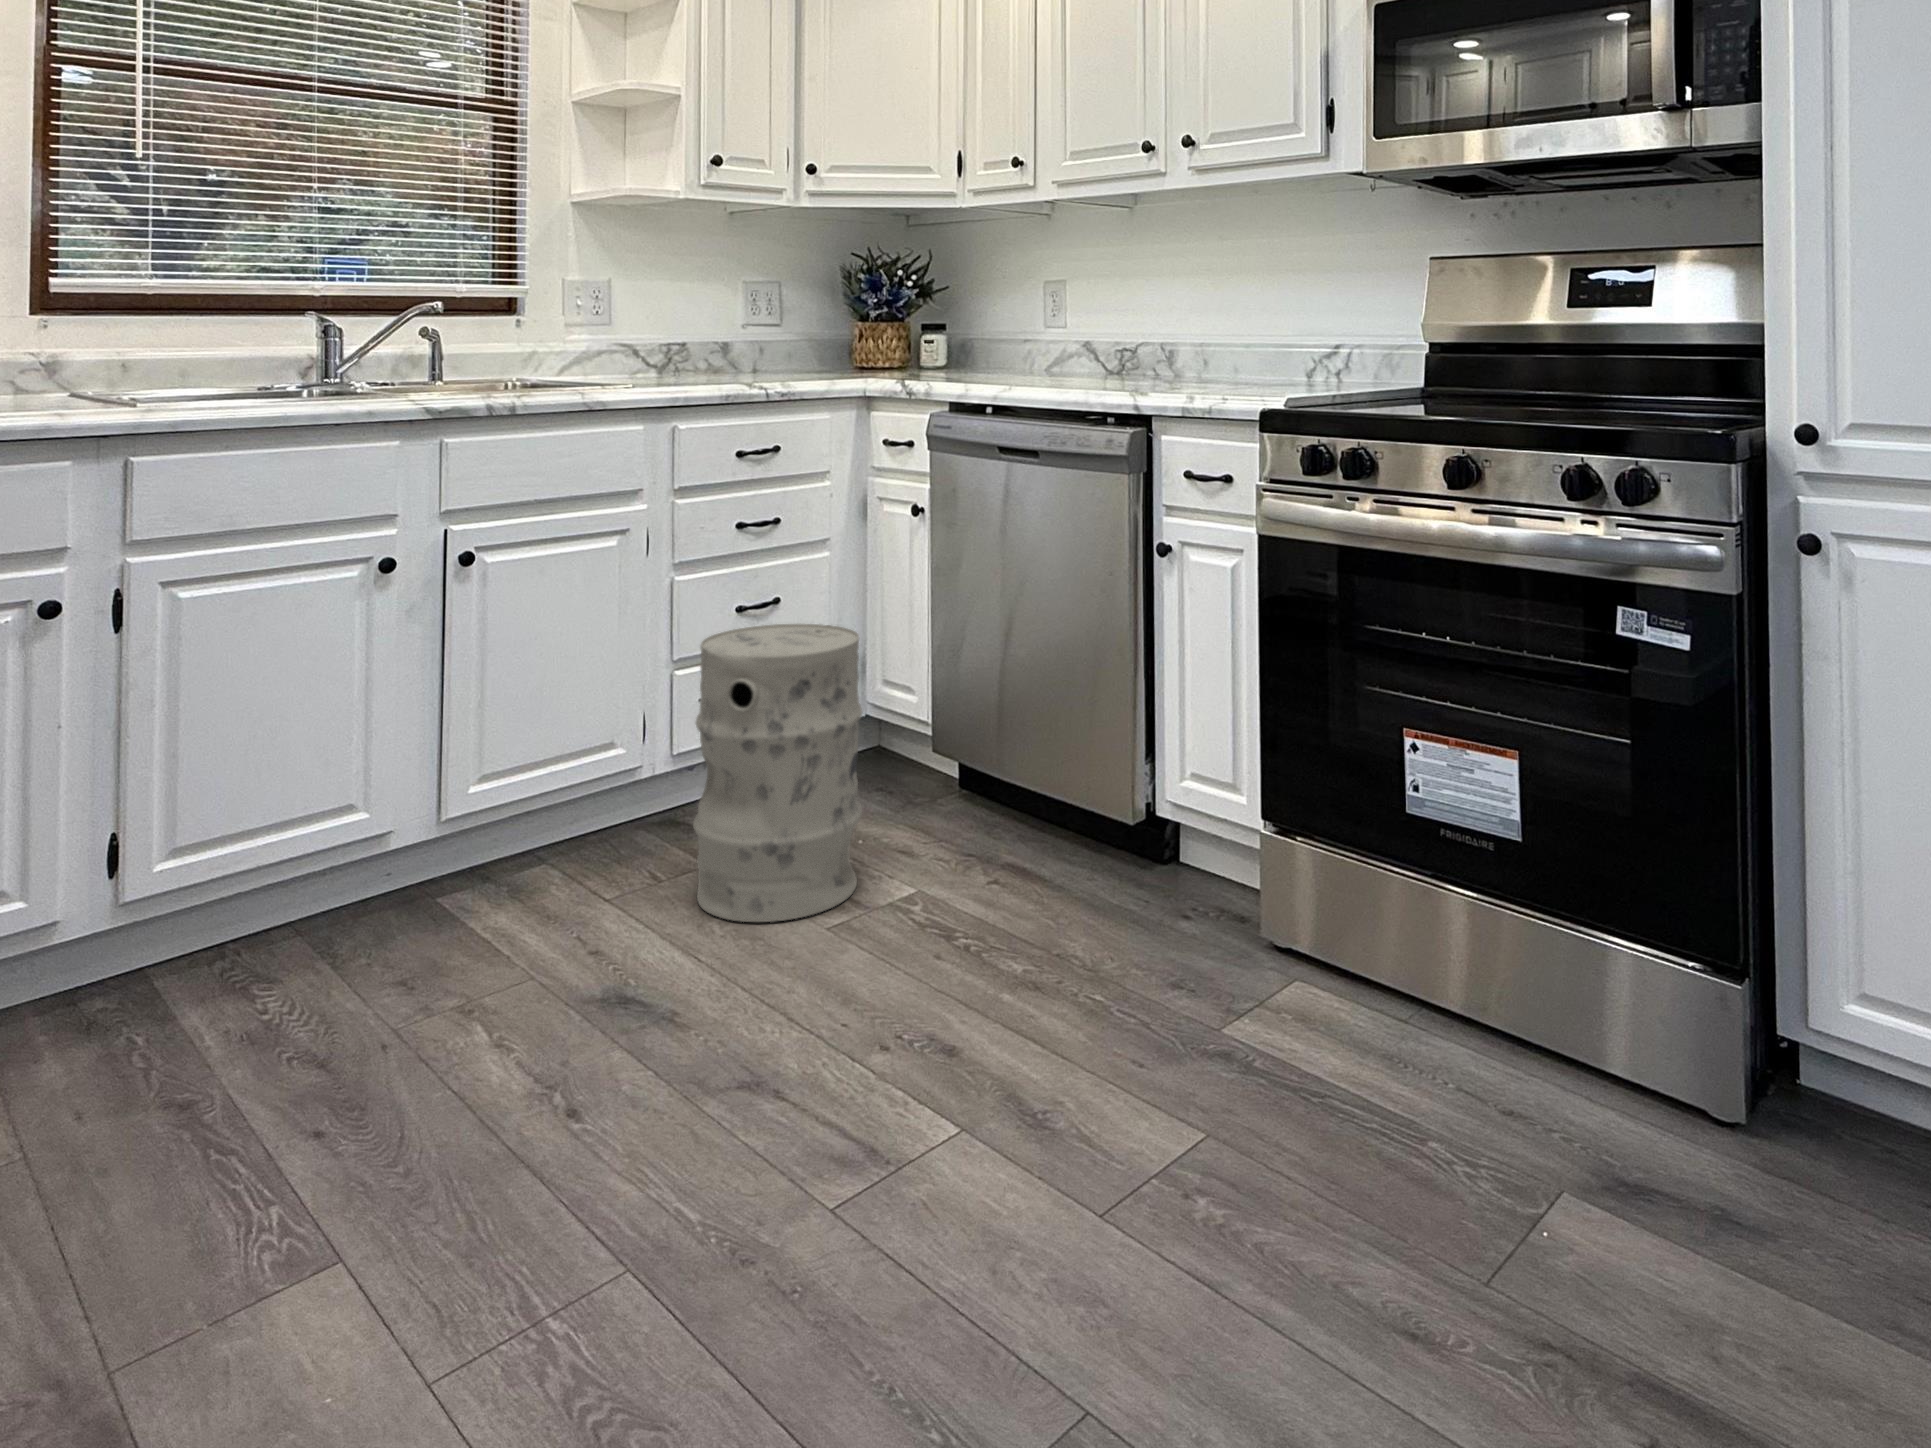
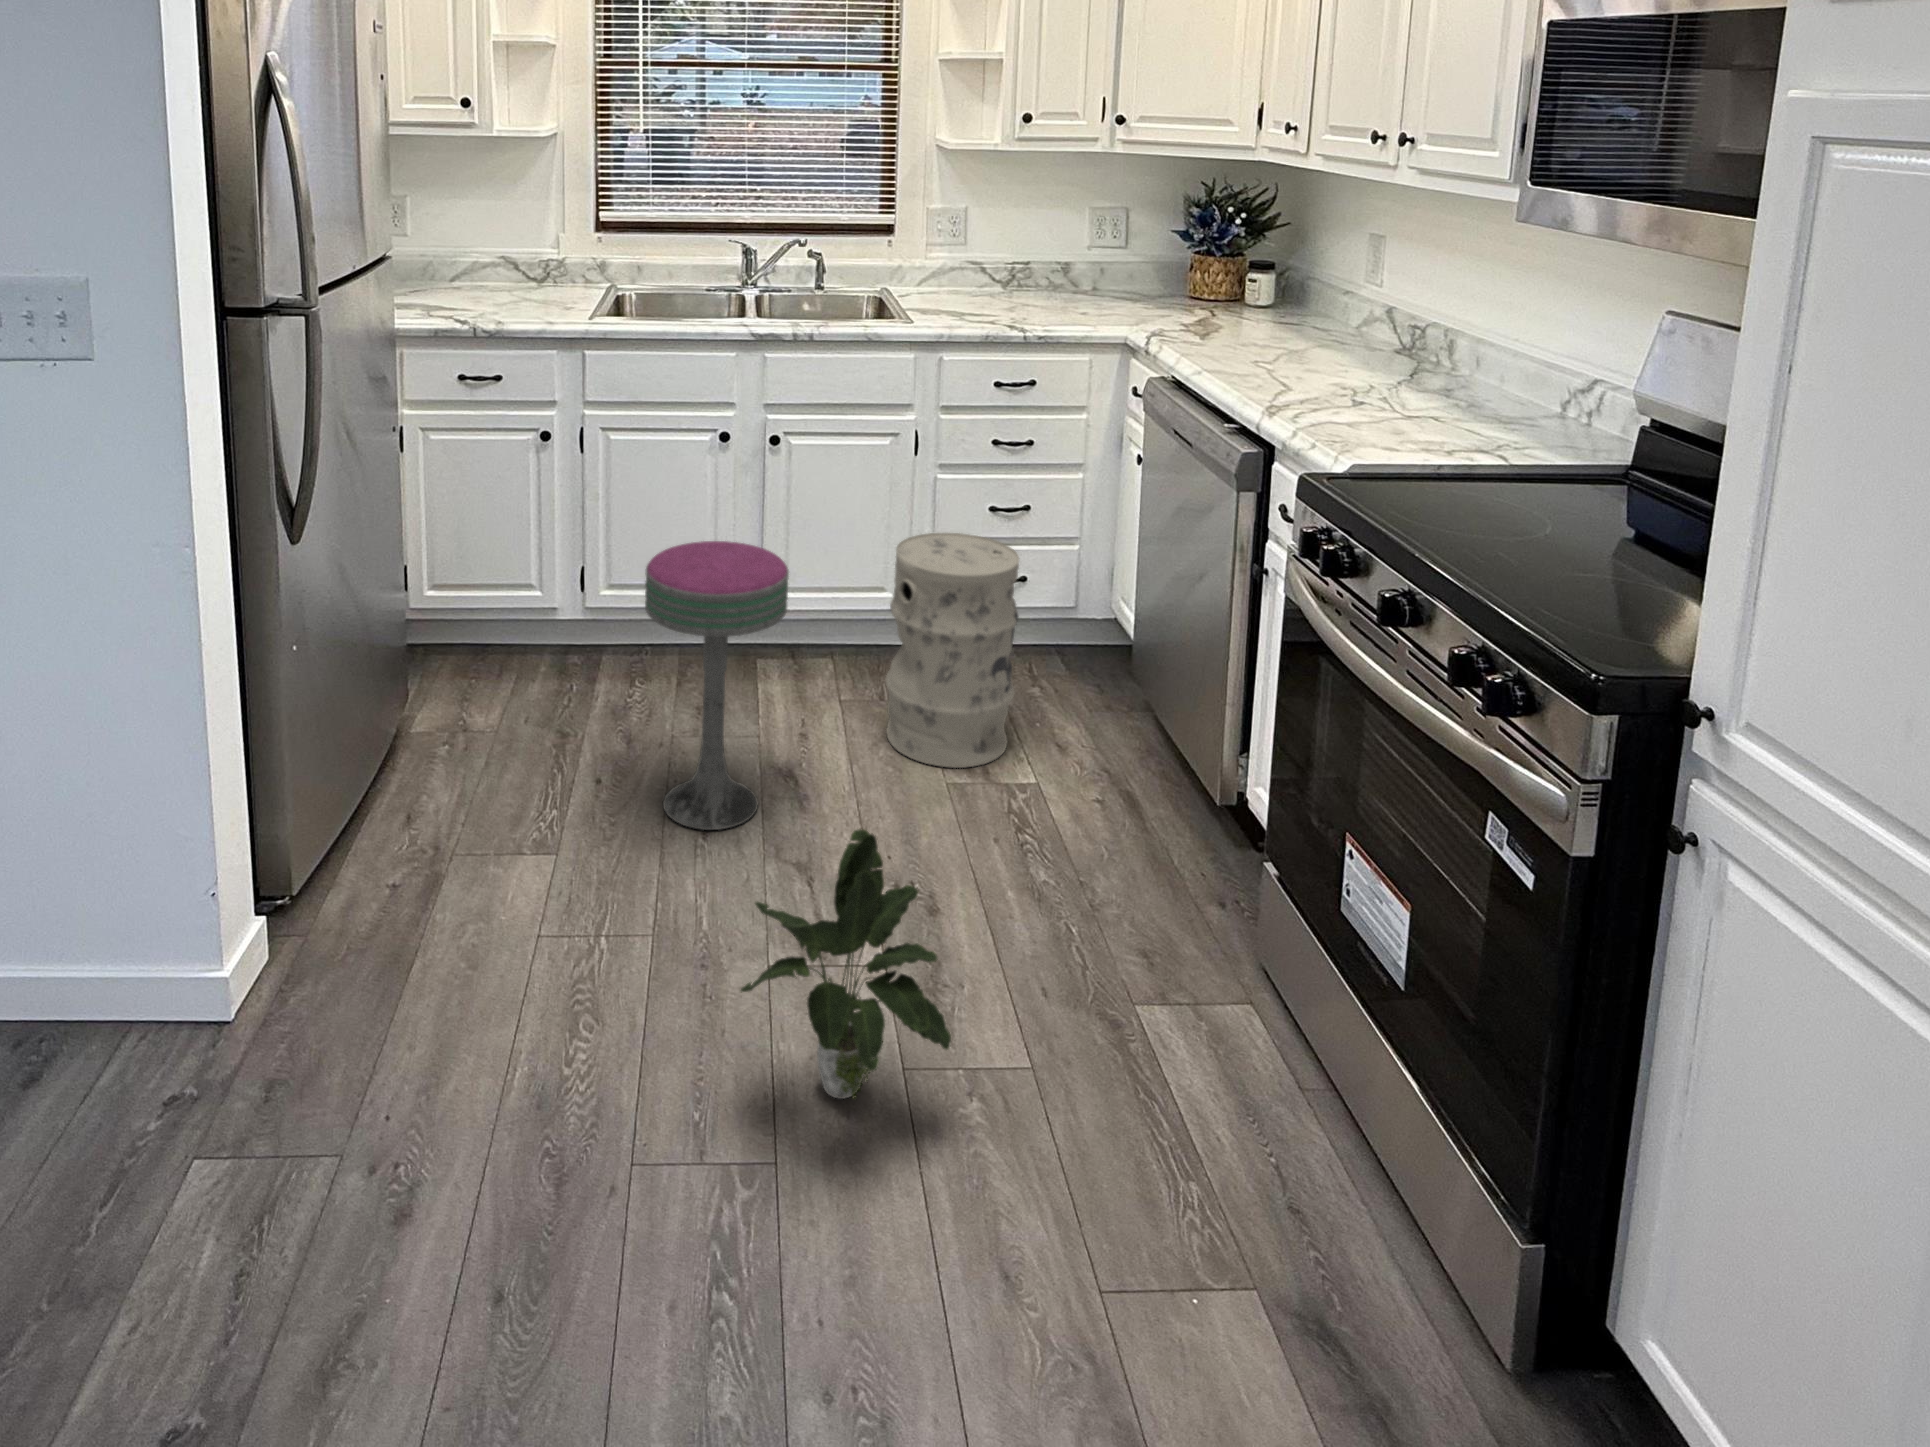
bar stool: none [430,657,659,1107] -> present [645,541,789,830]
potted plant: none [912,876,1181,1286] -> present [741,829,951,1099]

